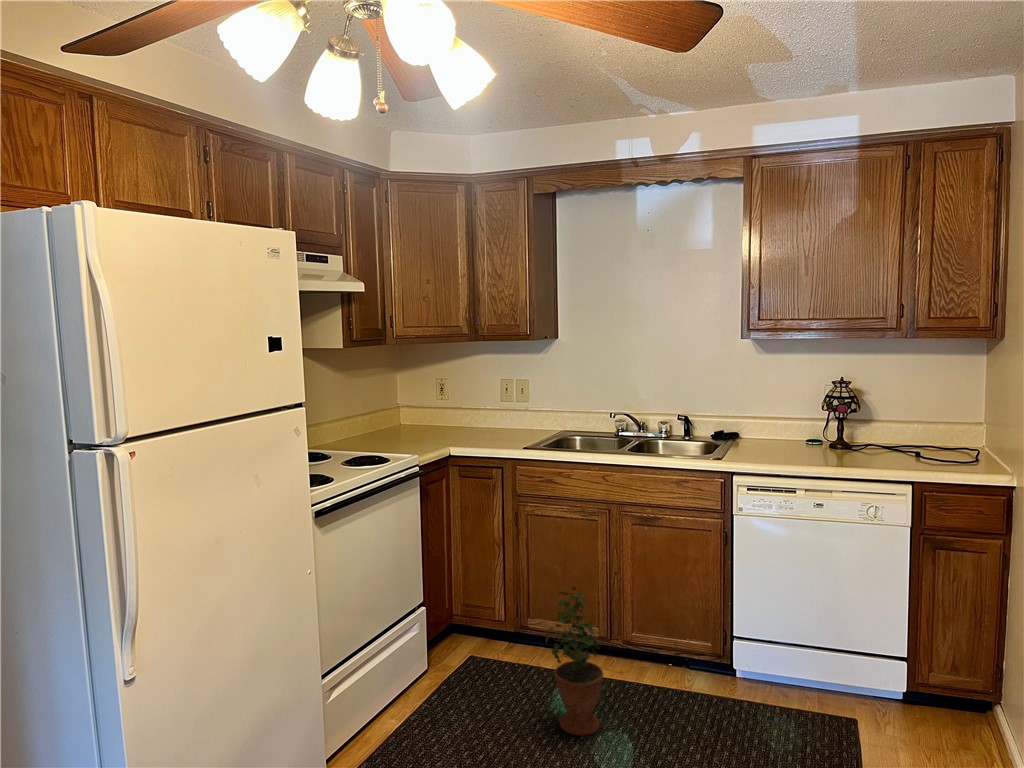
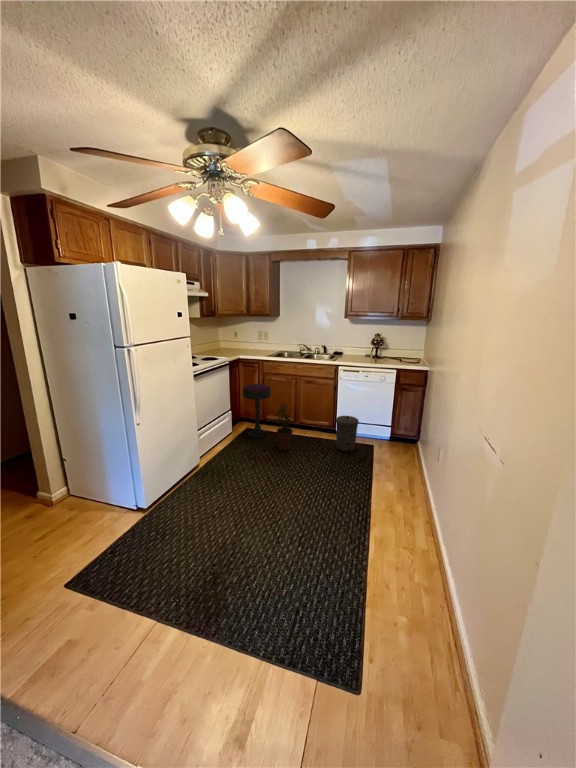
bar stool: none [456,527,536,689] -> present [243,384,271,438]
trash can: none [734,626,805,743] -> present [336,416,359,451]

